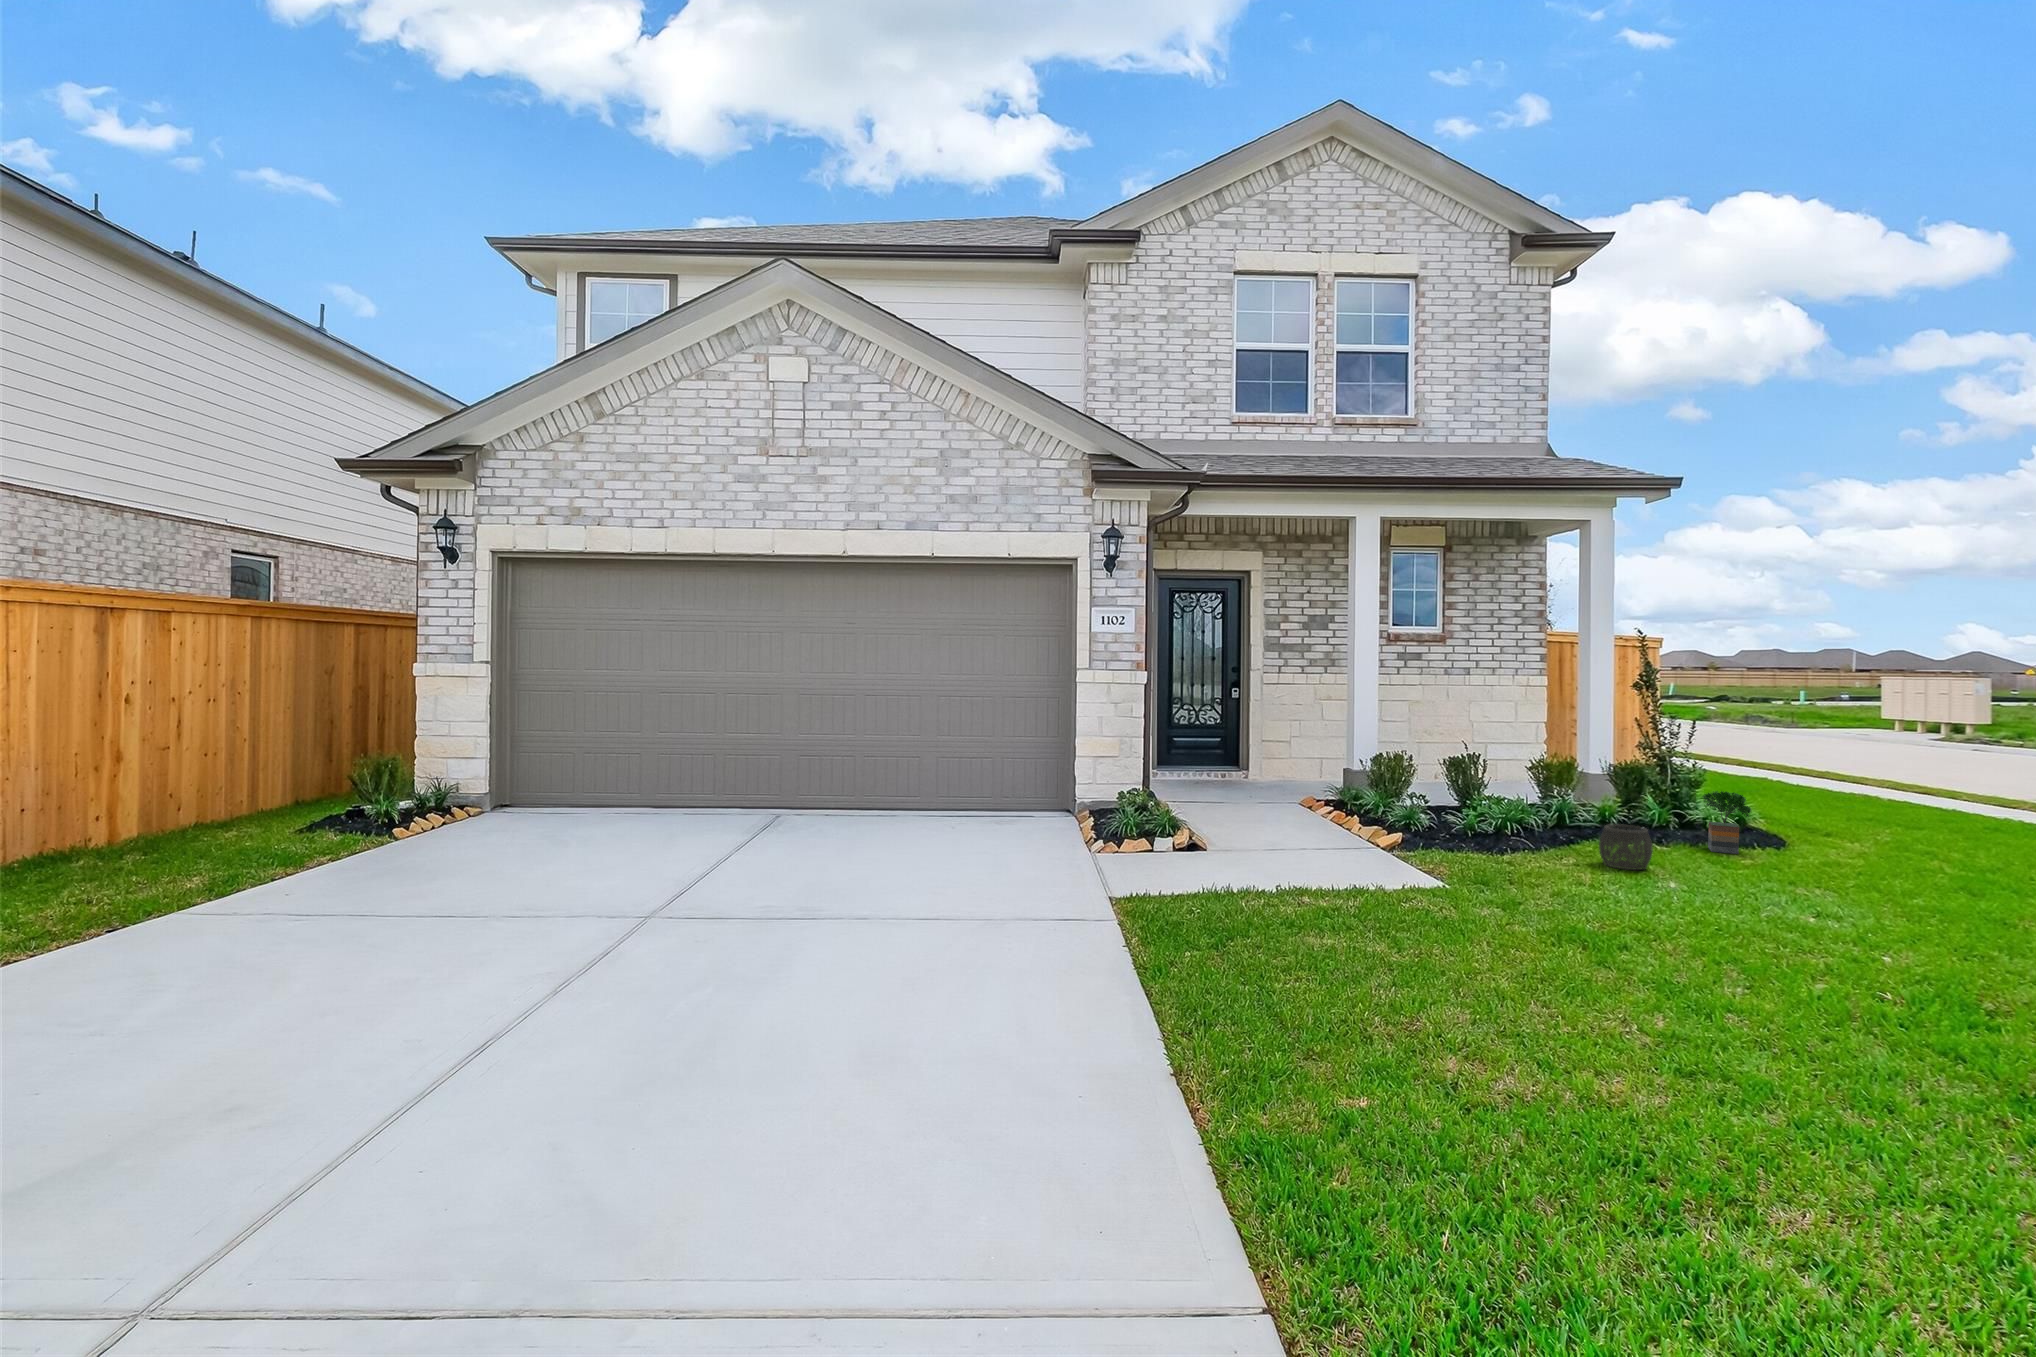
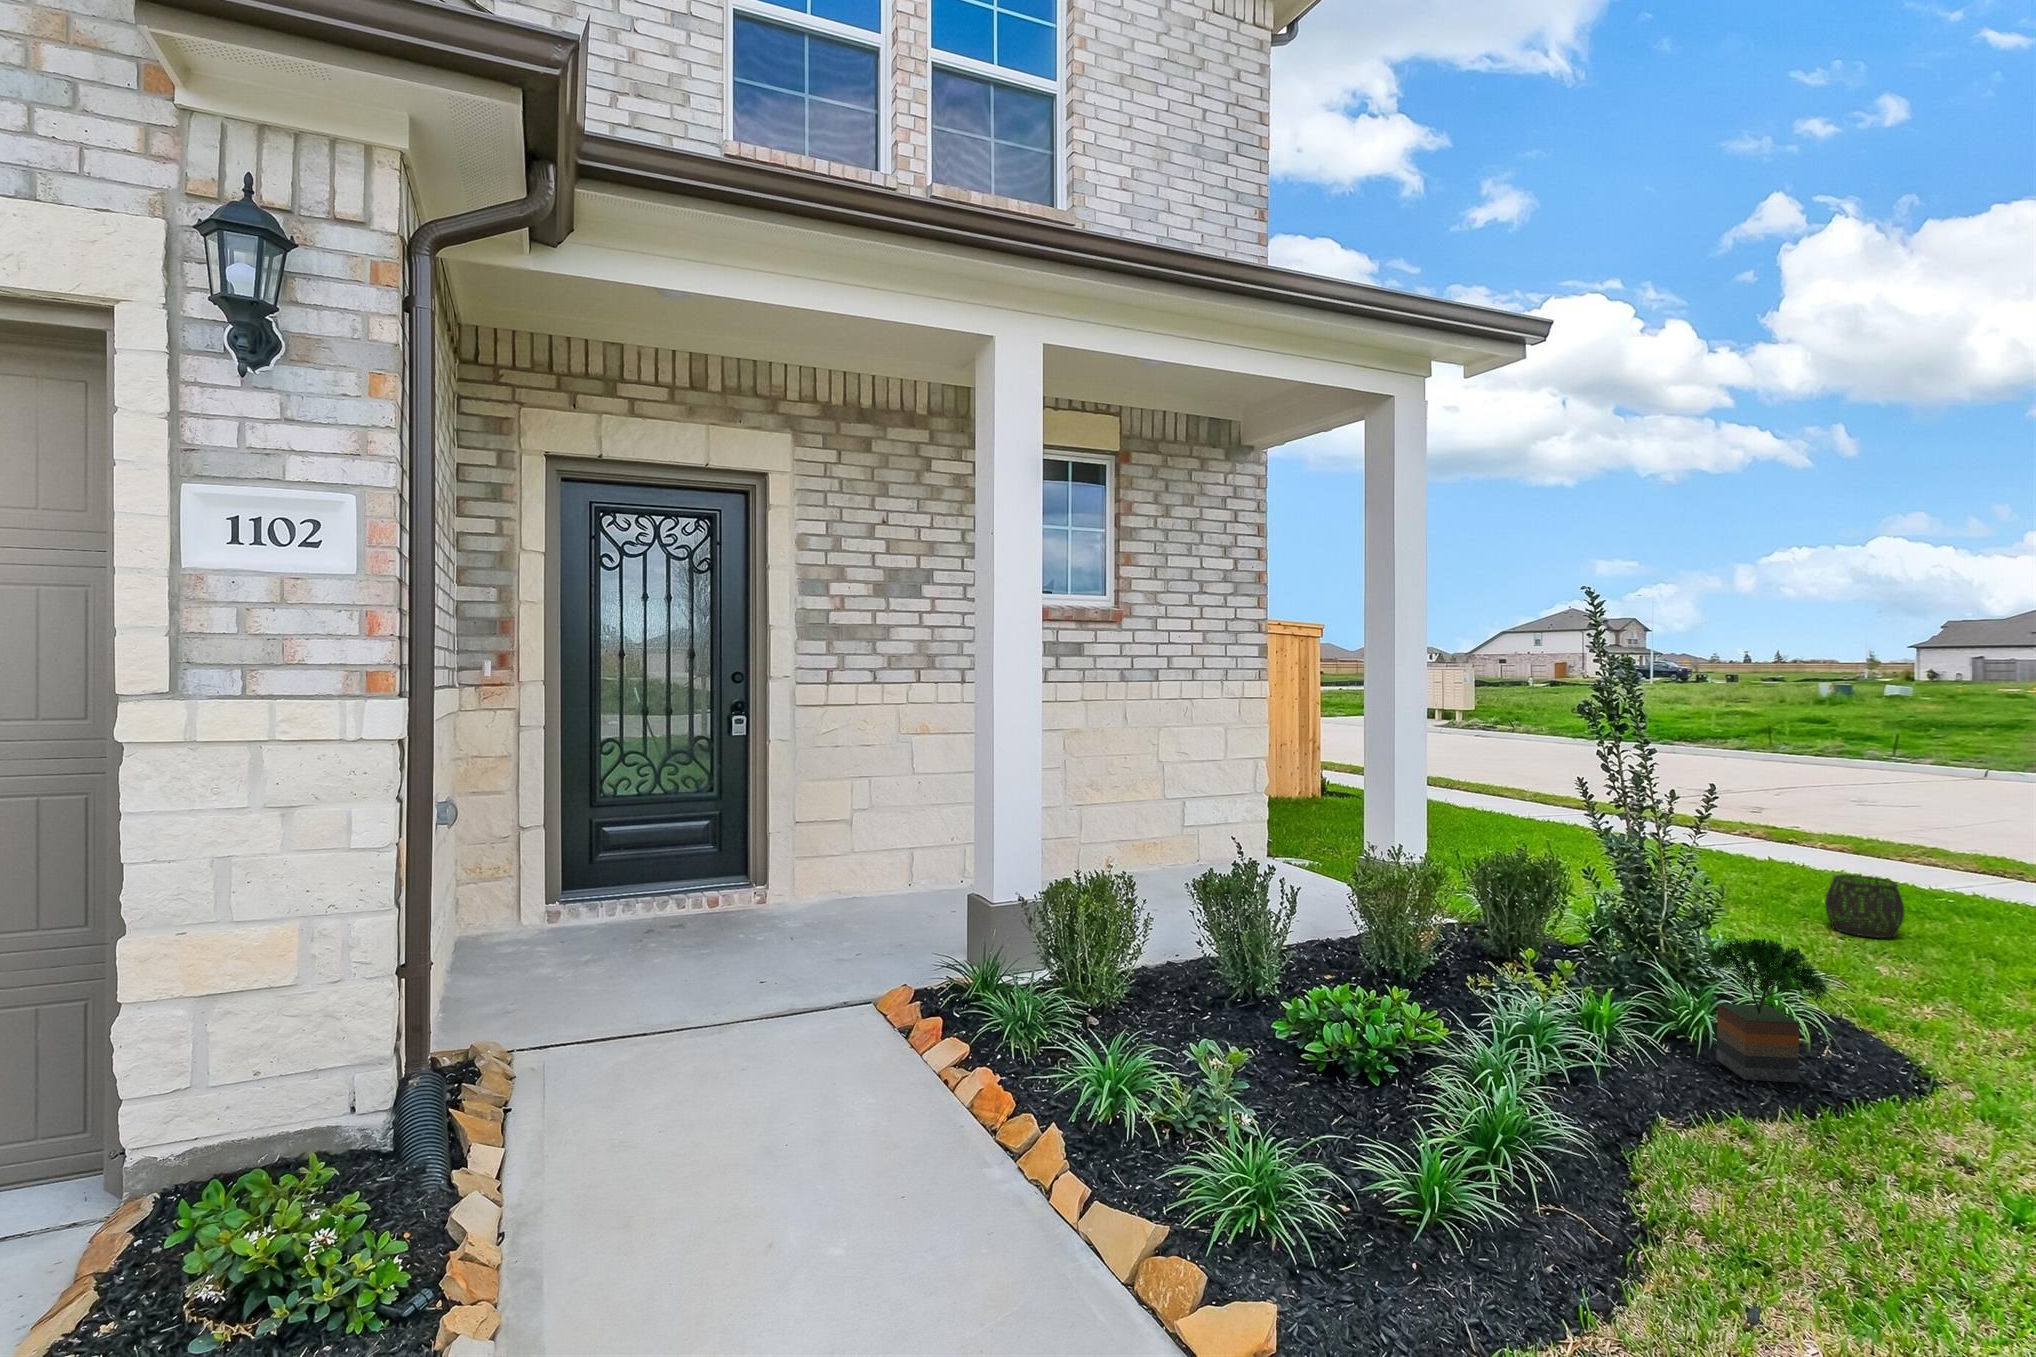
woven basket: present [1599,824,1653,870] -> present [1825,874,1904,939]

